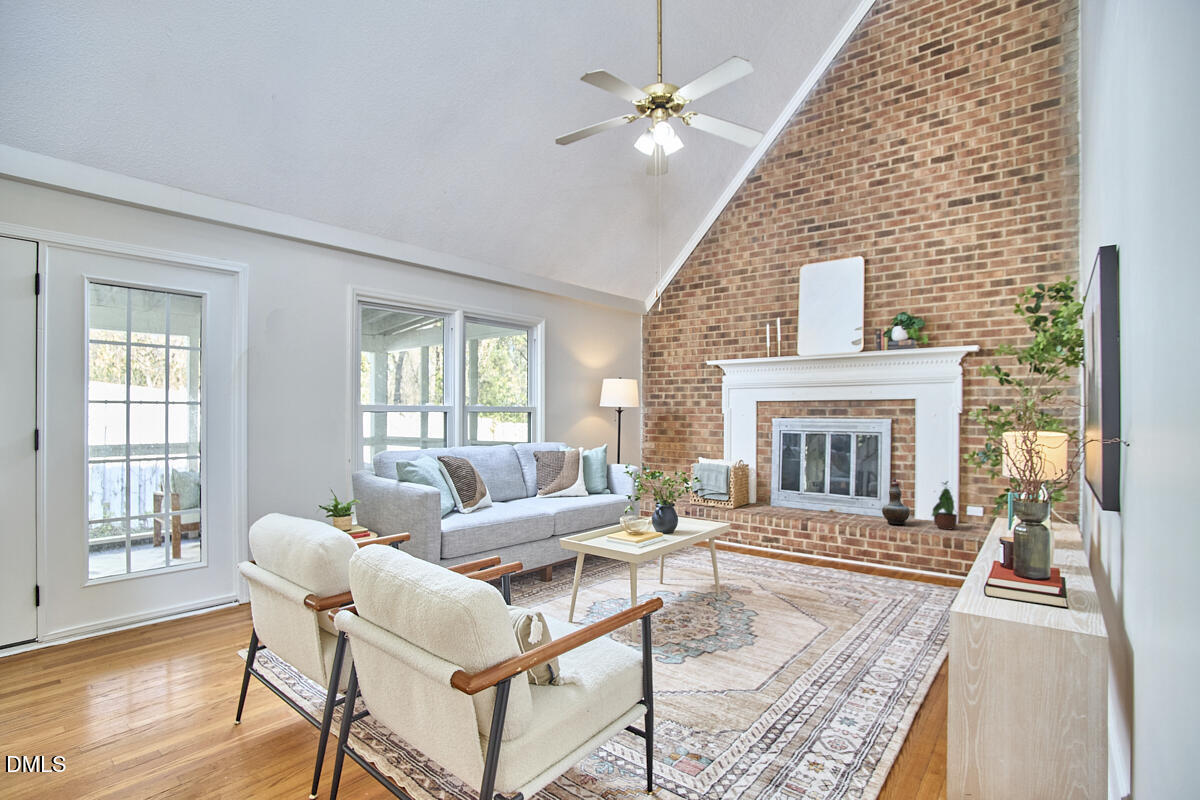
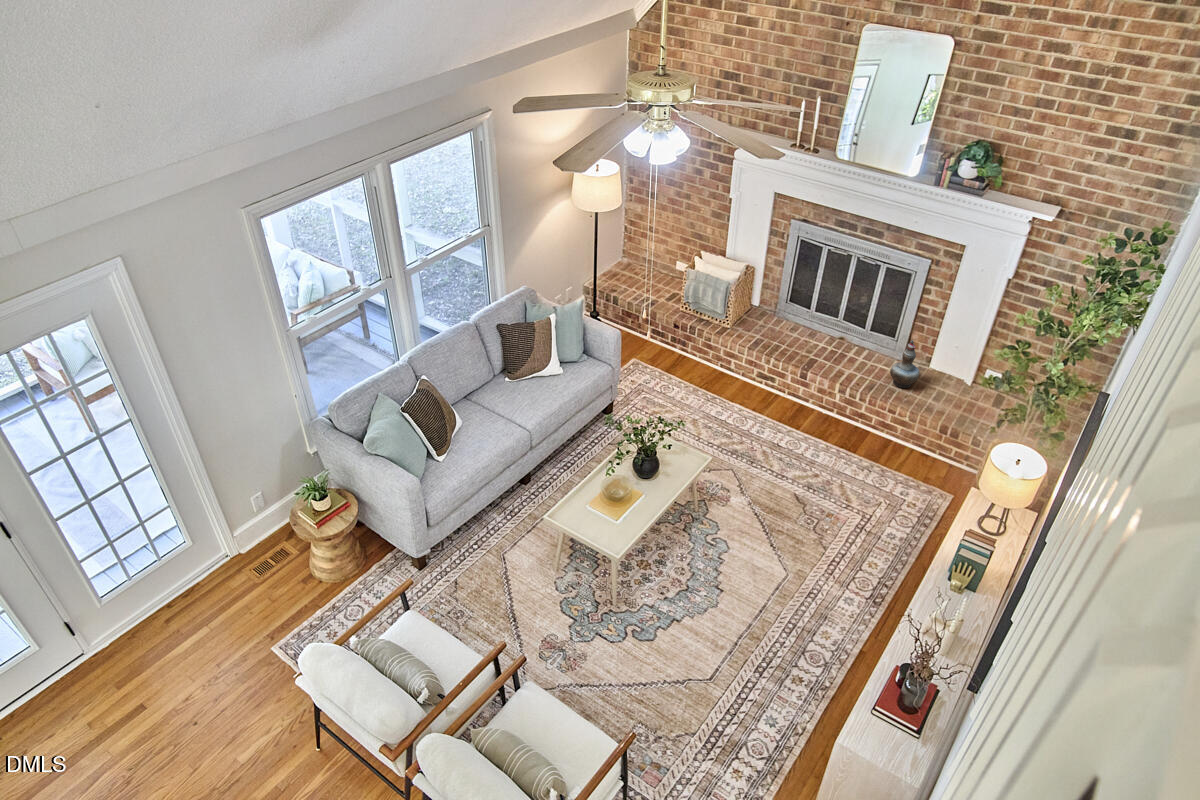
potted plant: present [932,481,957,529] -> none [937,354,972,401]

